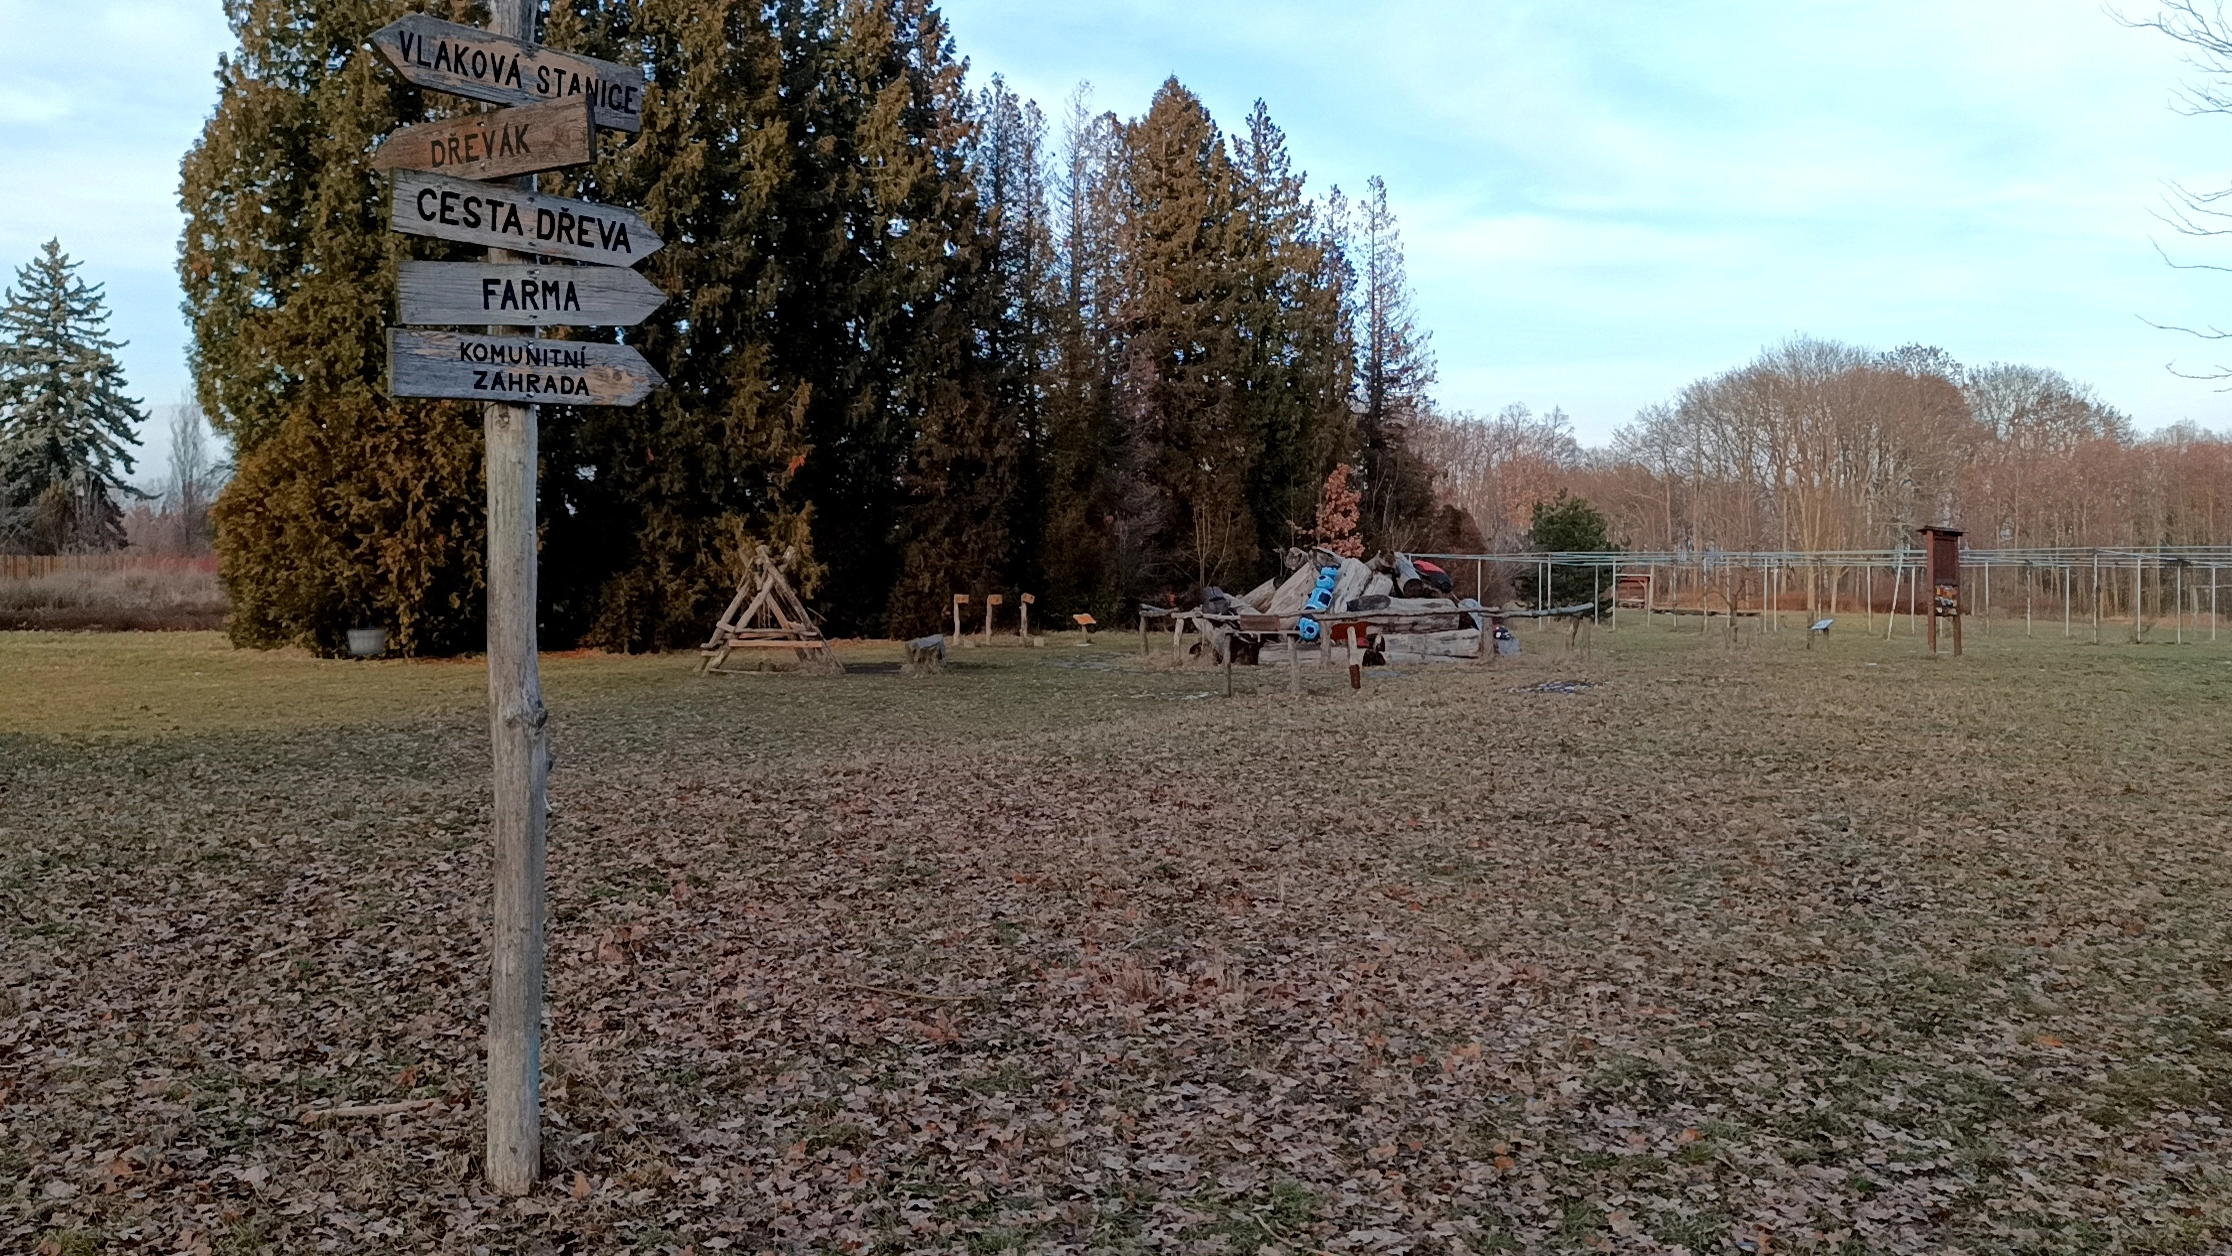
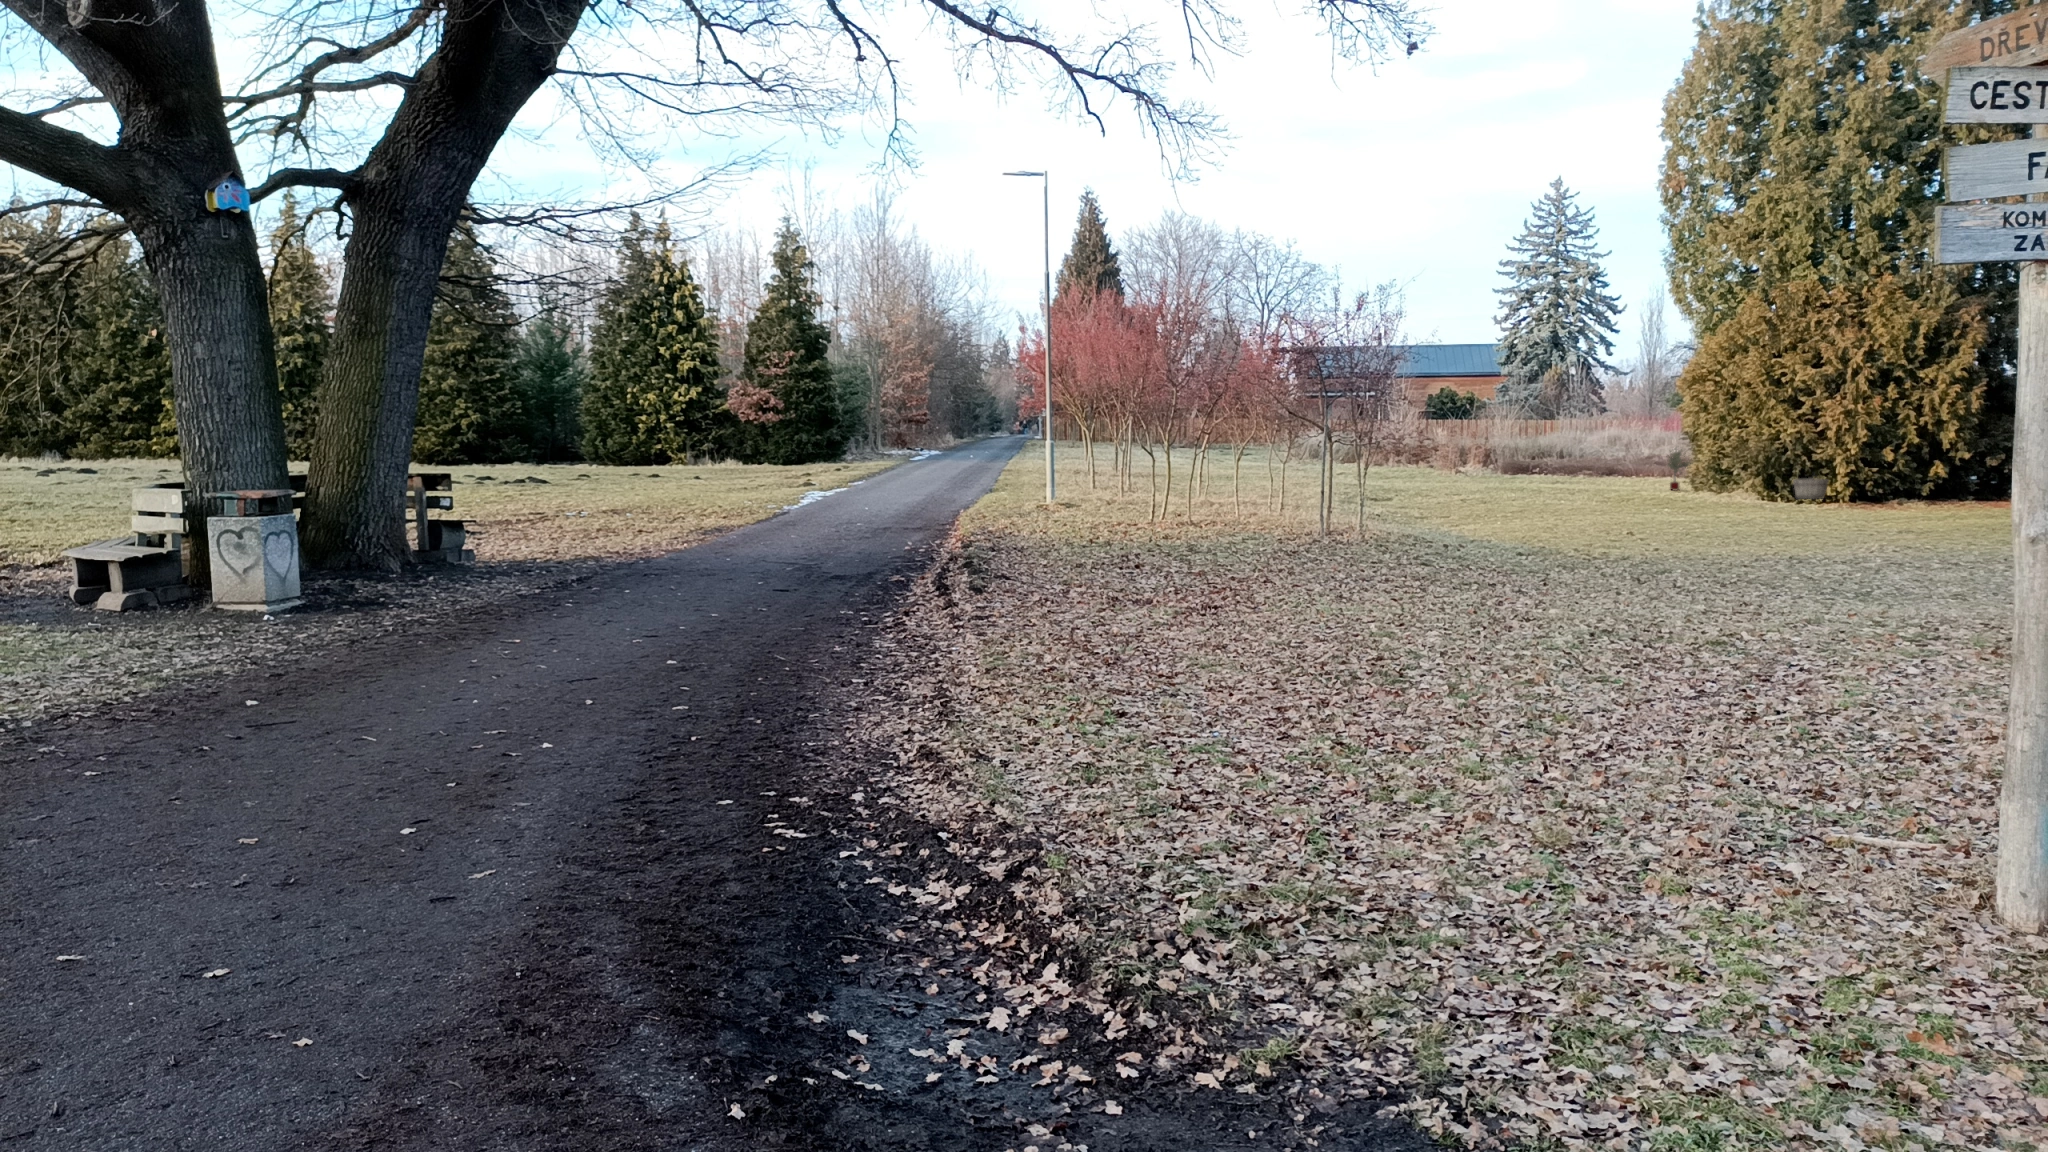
potted tree: none [195,590,230,647] -> present [1668,448,1691,490]

